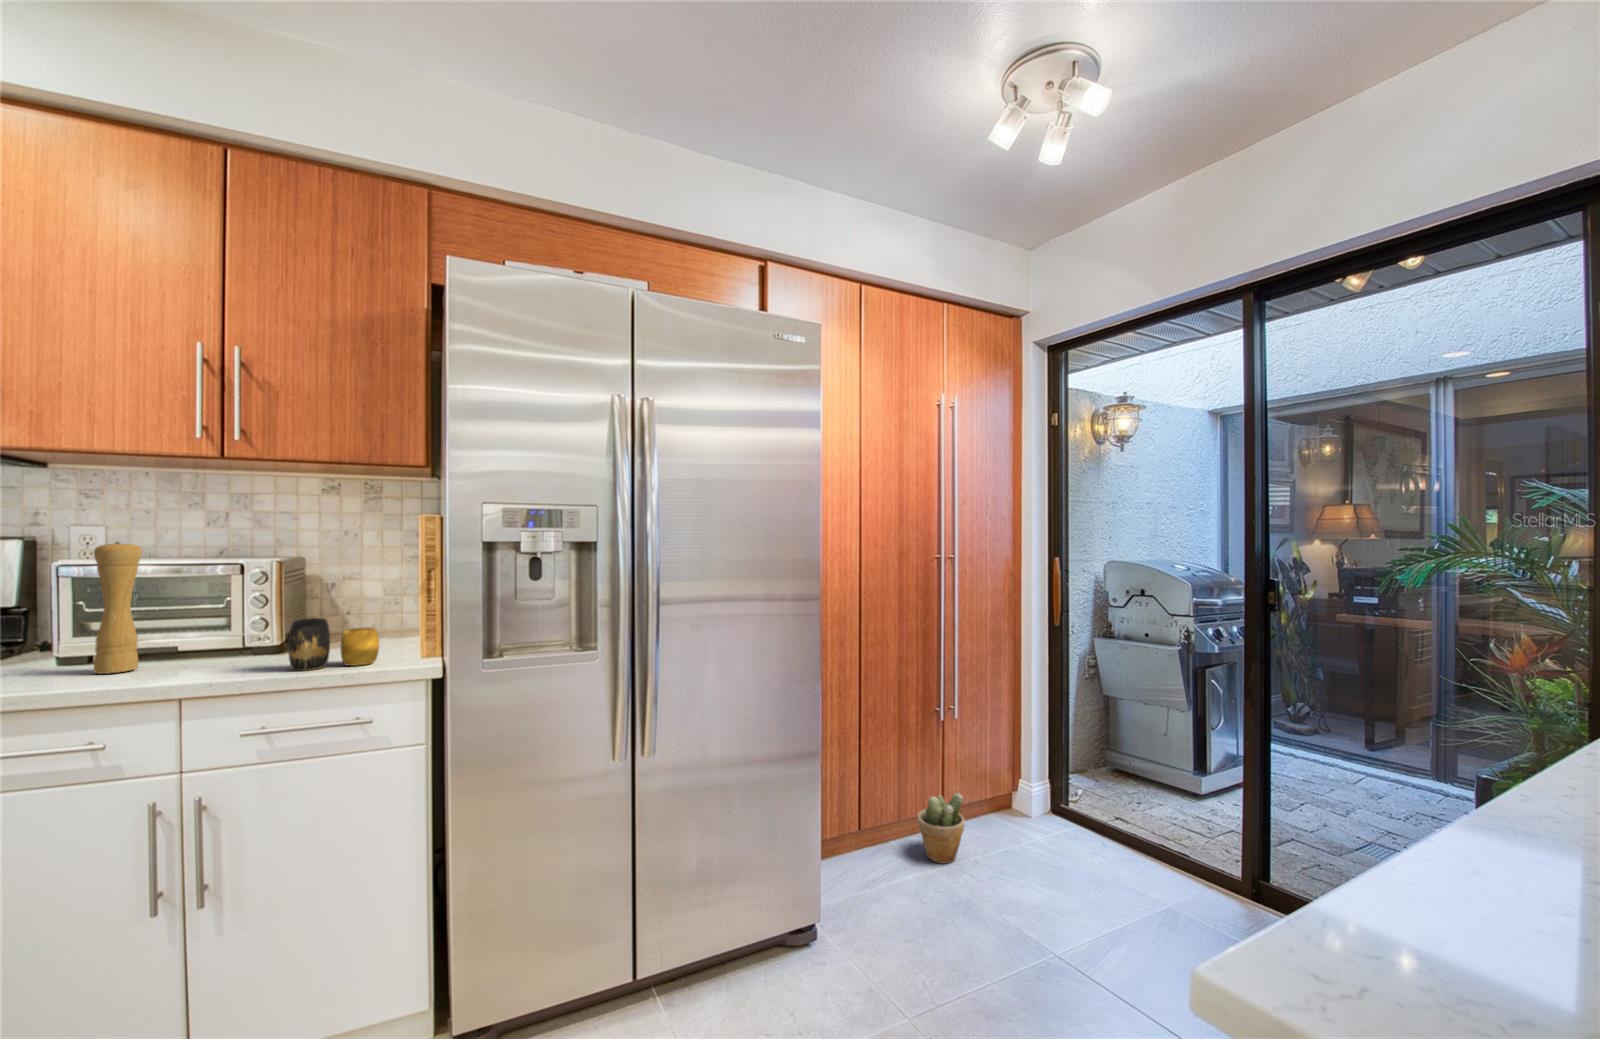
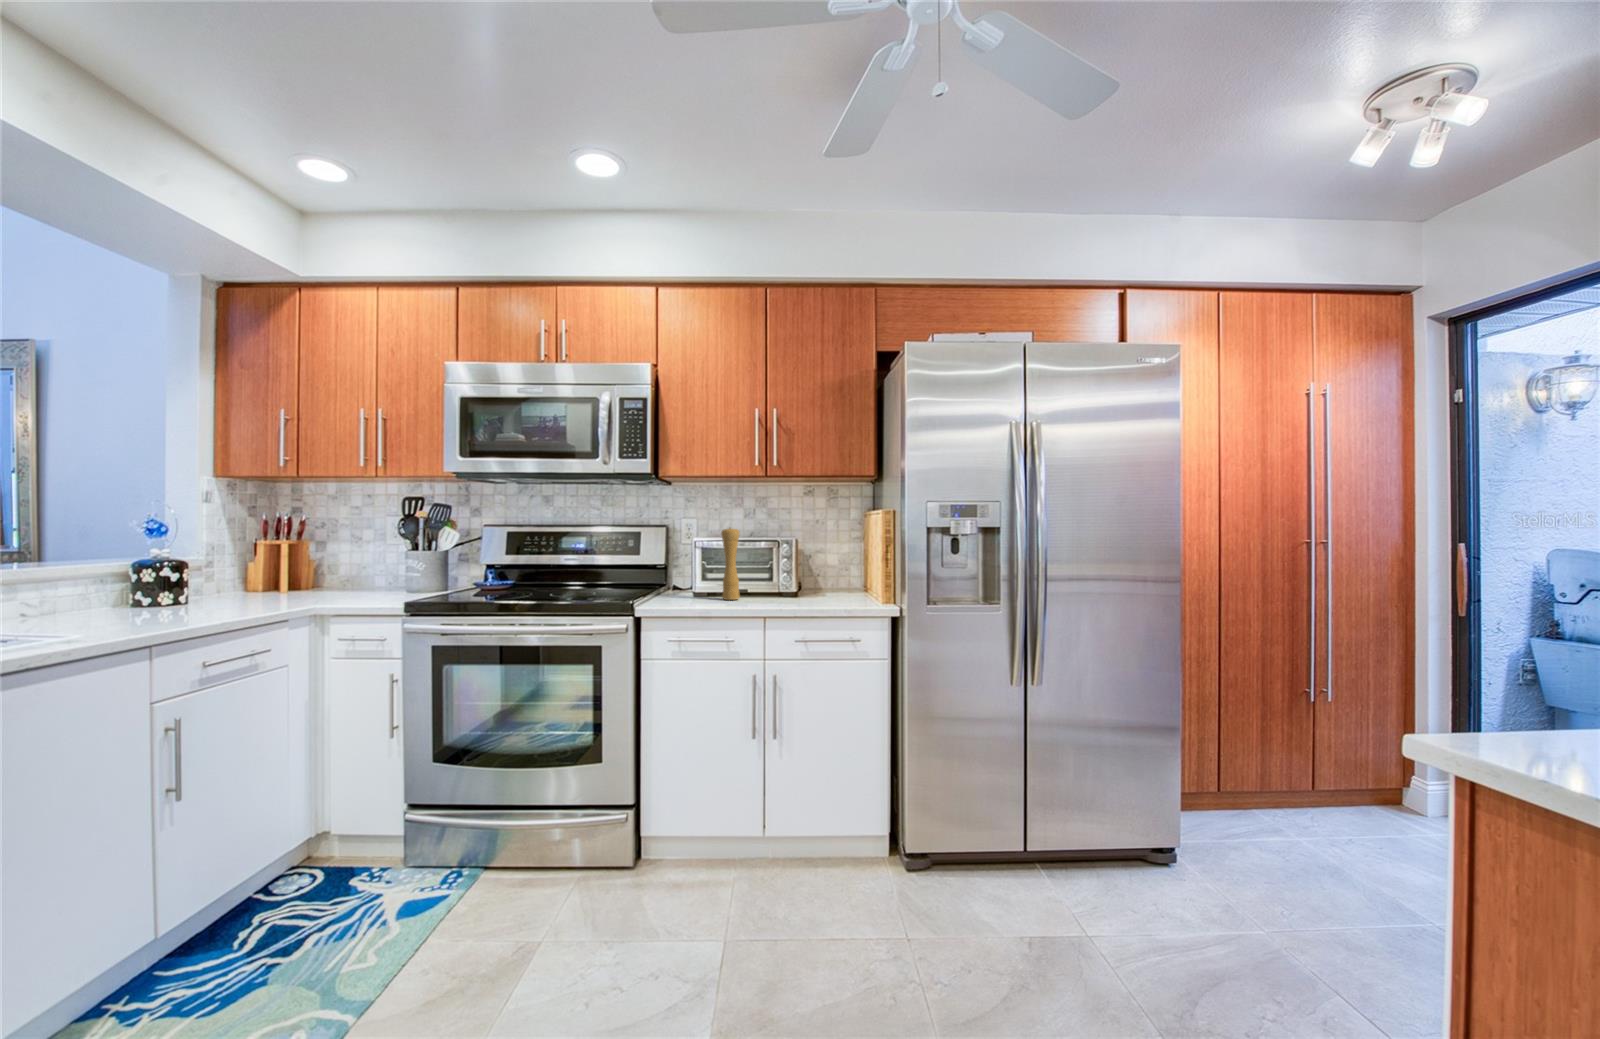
vase: present [288,618,379,671] -> none [814,574,859,605]
potted plant: present [918,793,965,864] -> none [1283,771,1341,837]

